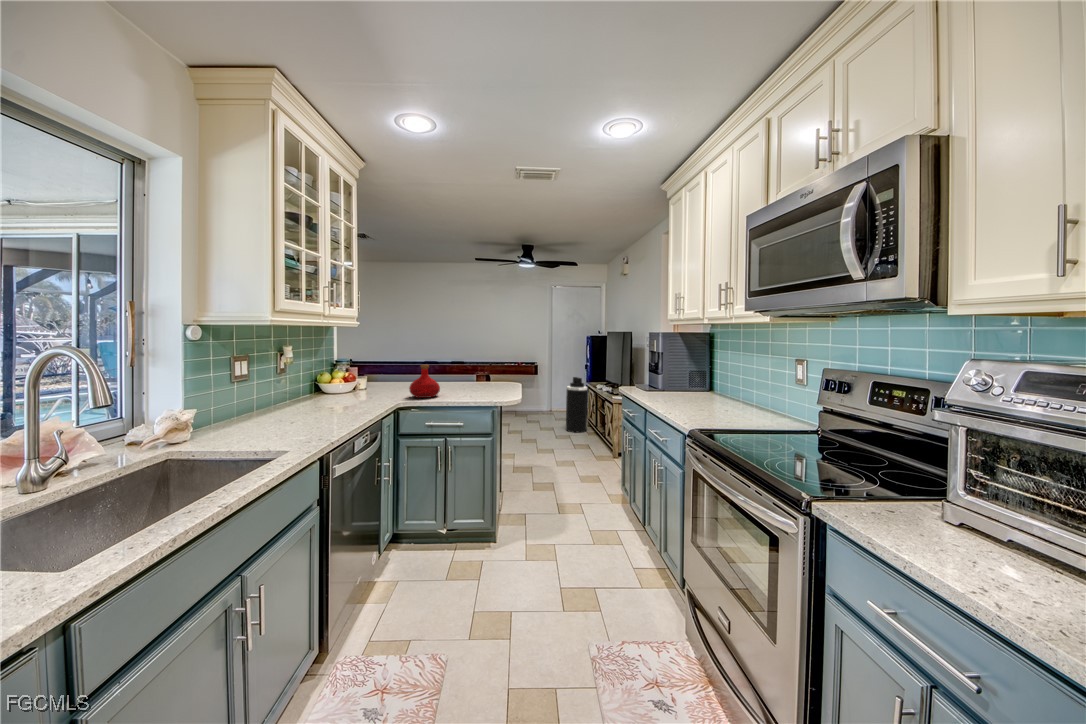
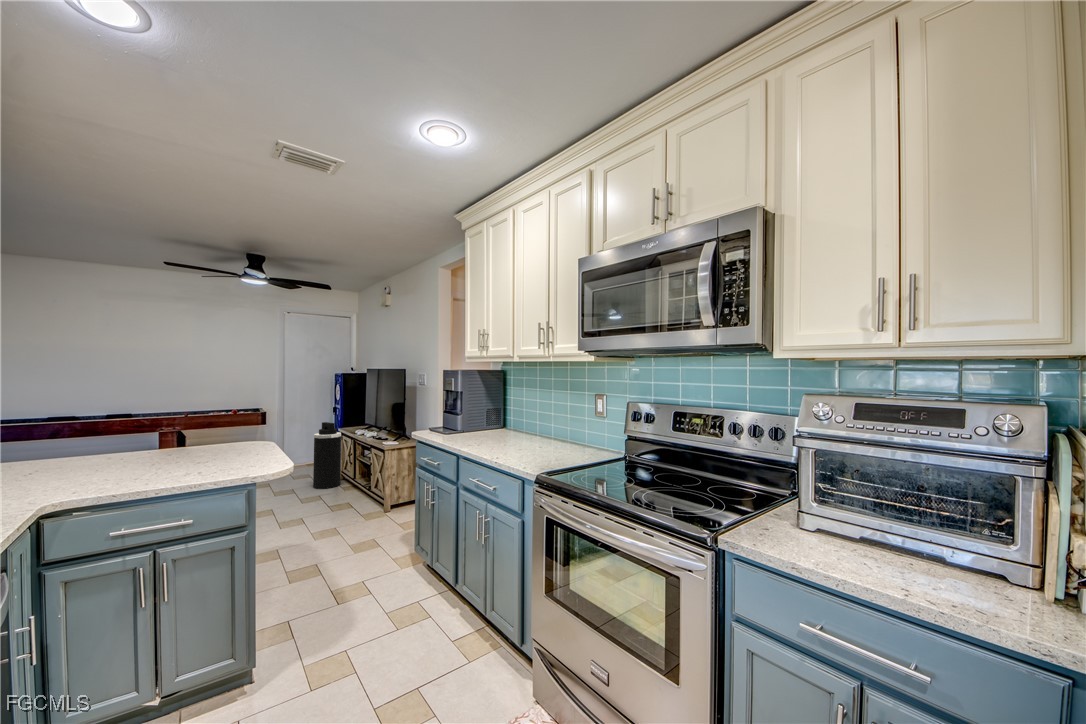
bottle: present [409,365,440,398] -> none [65,429,137,488]

